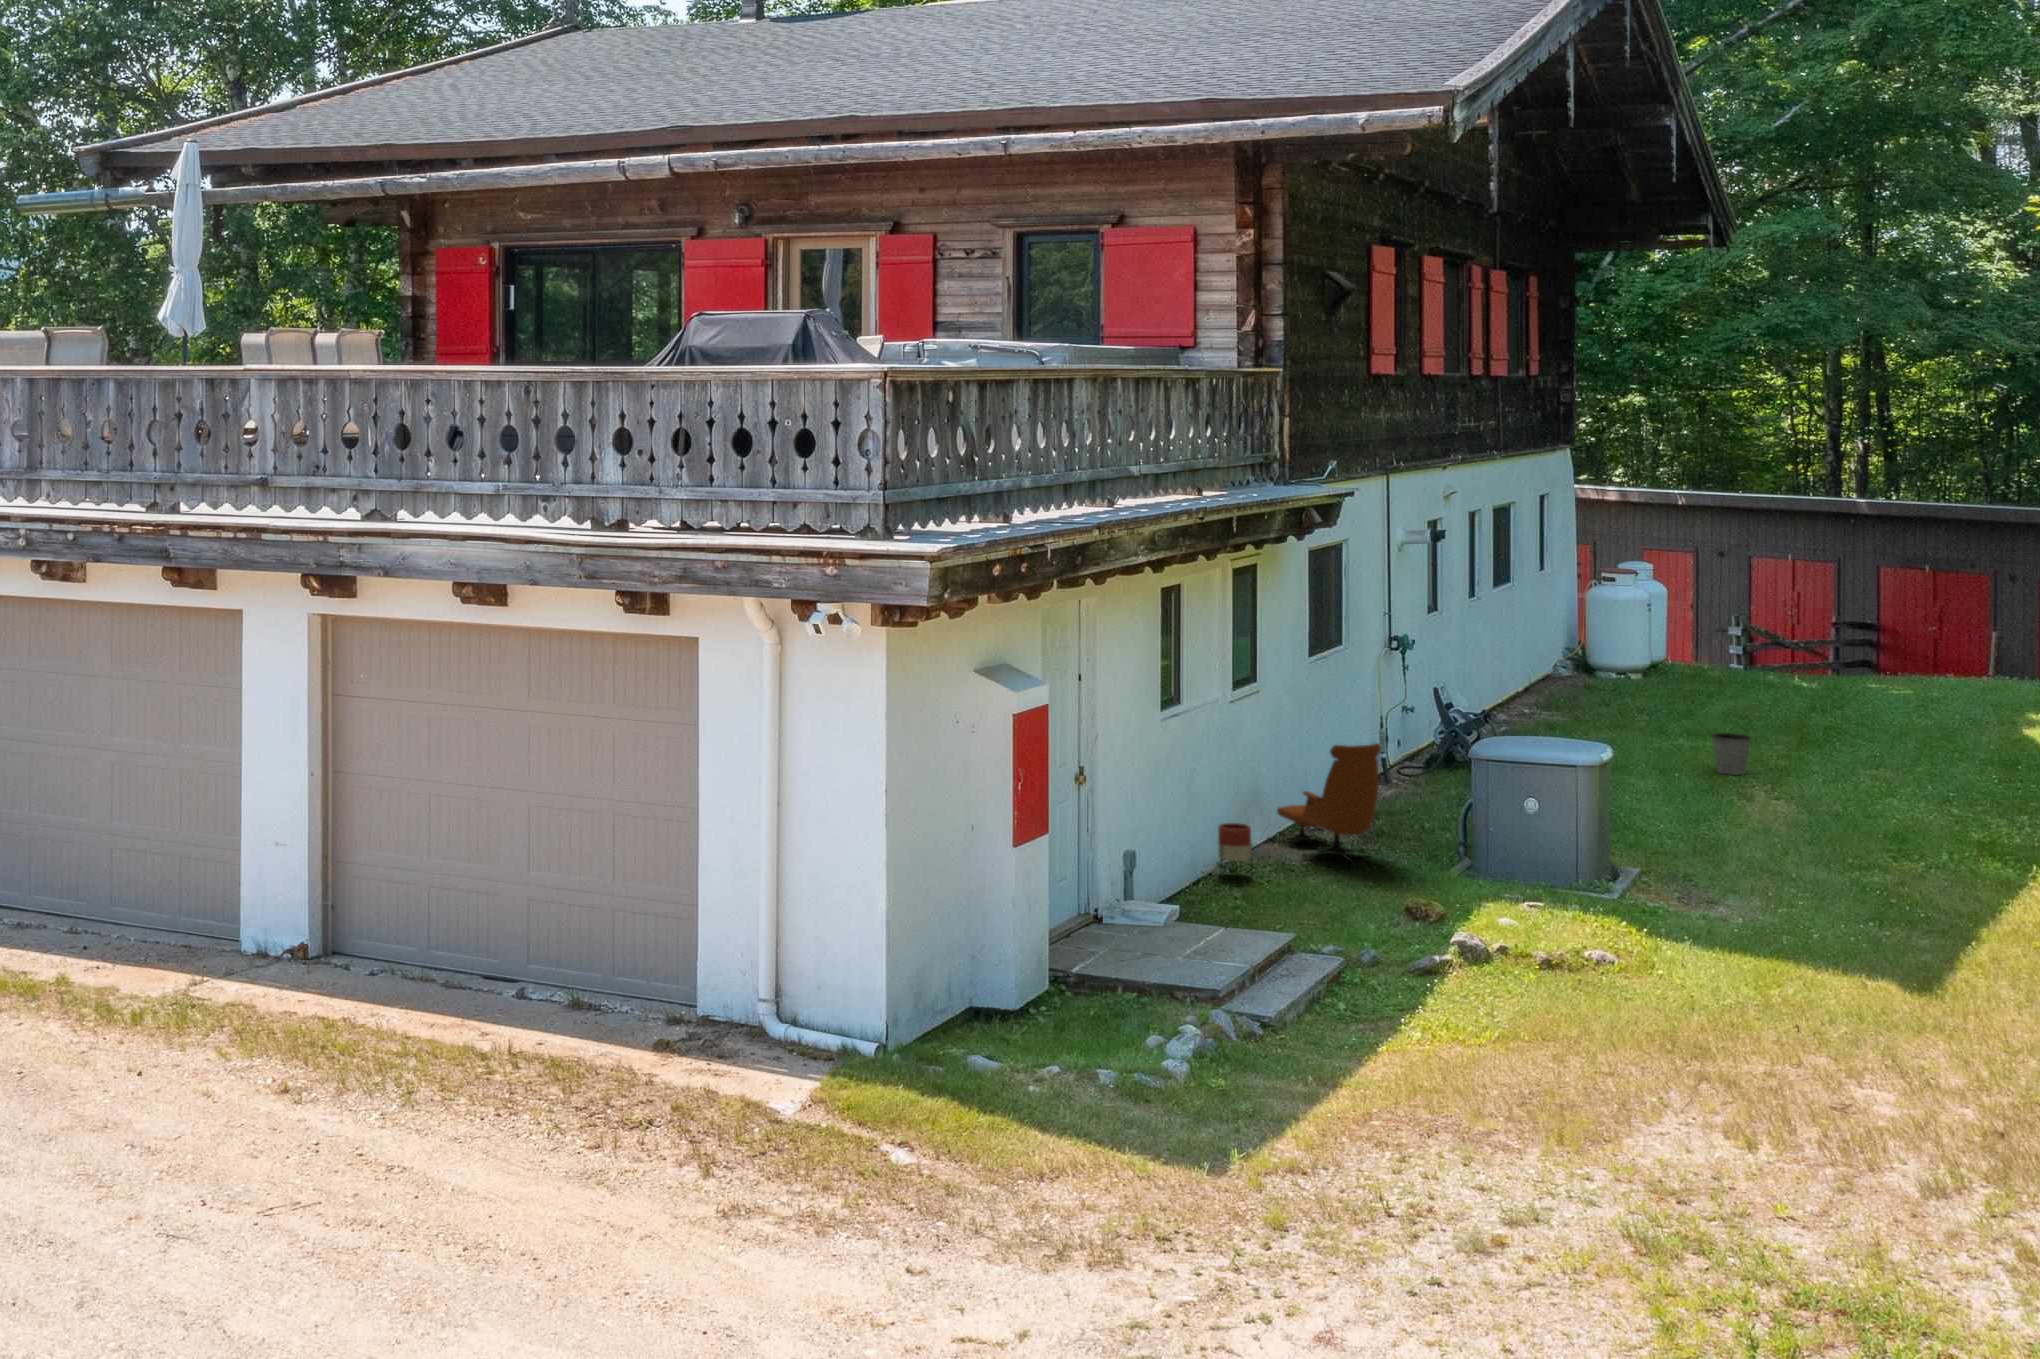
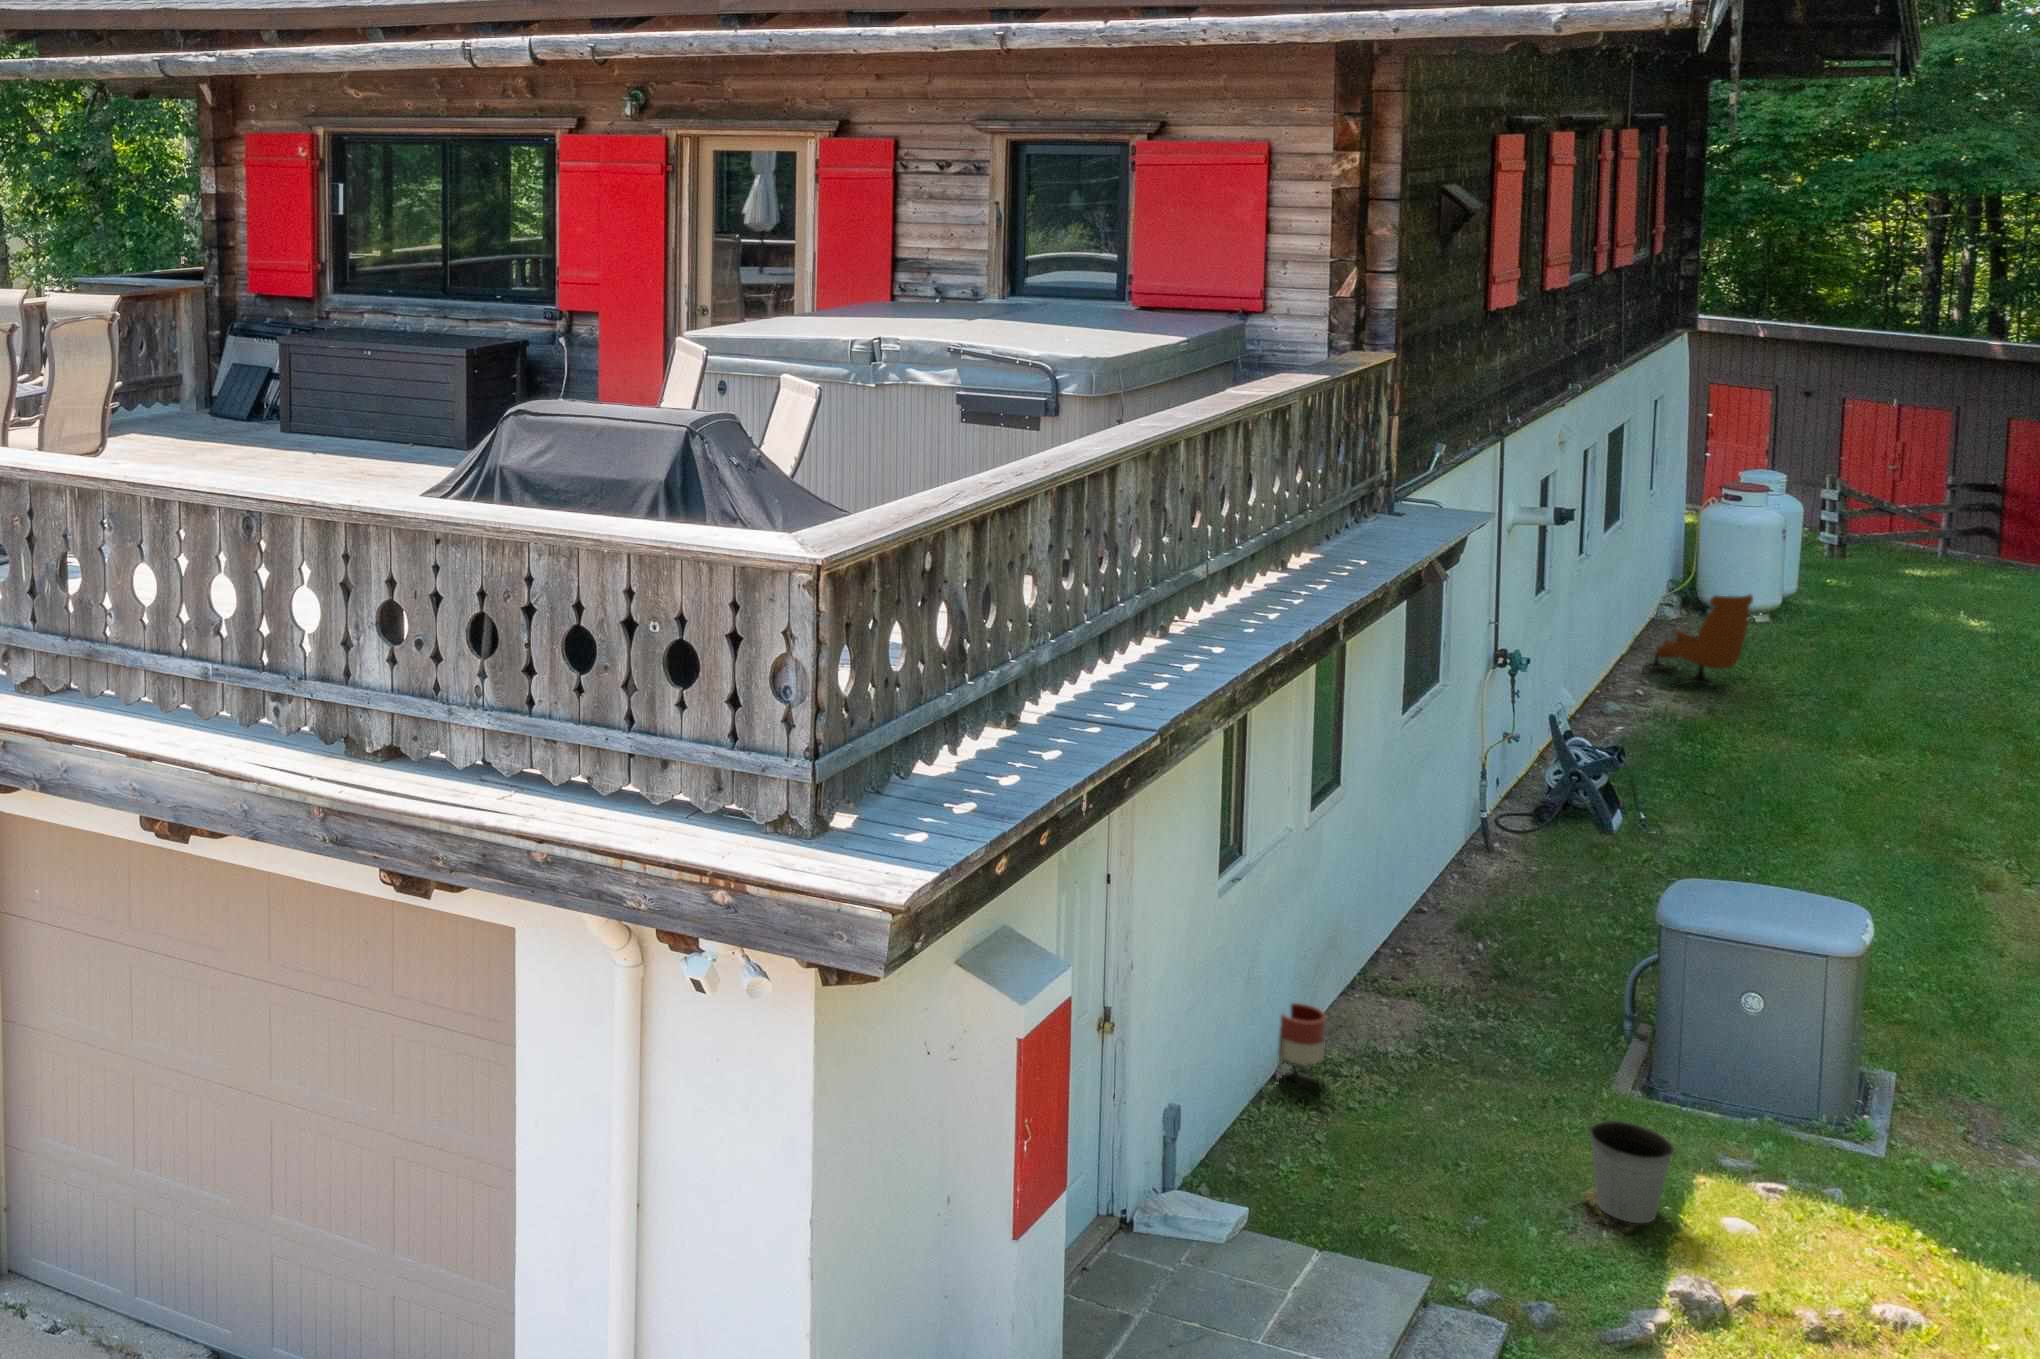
bucket: present [1711,733,1751,775] -> present [1589,1121,1675,1223]
lounge chair: present [1277,743,1381,865] -> present [1648,594,1753,688]

